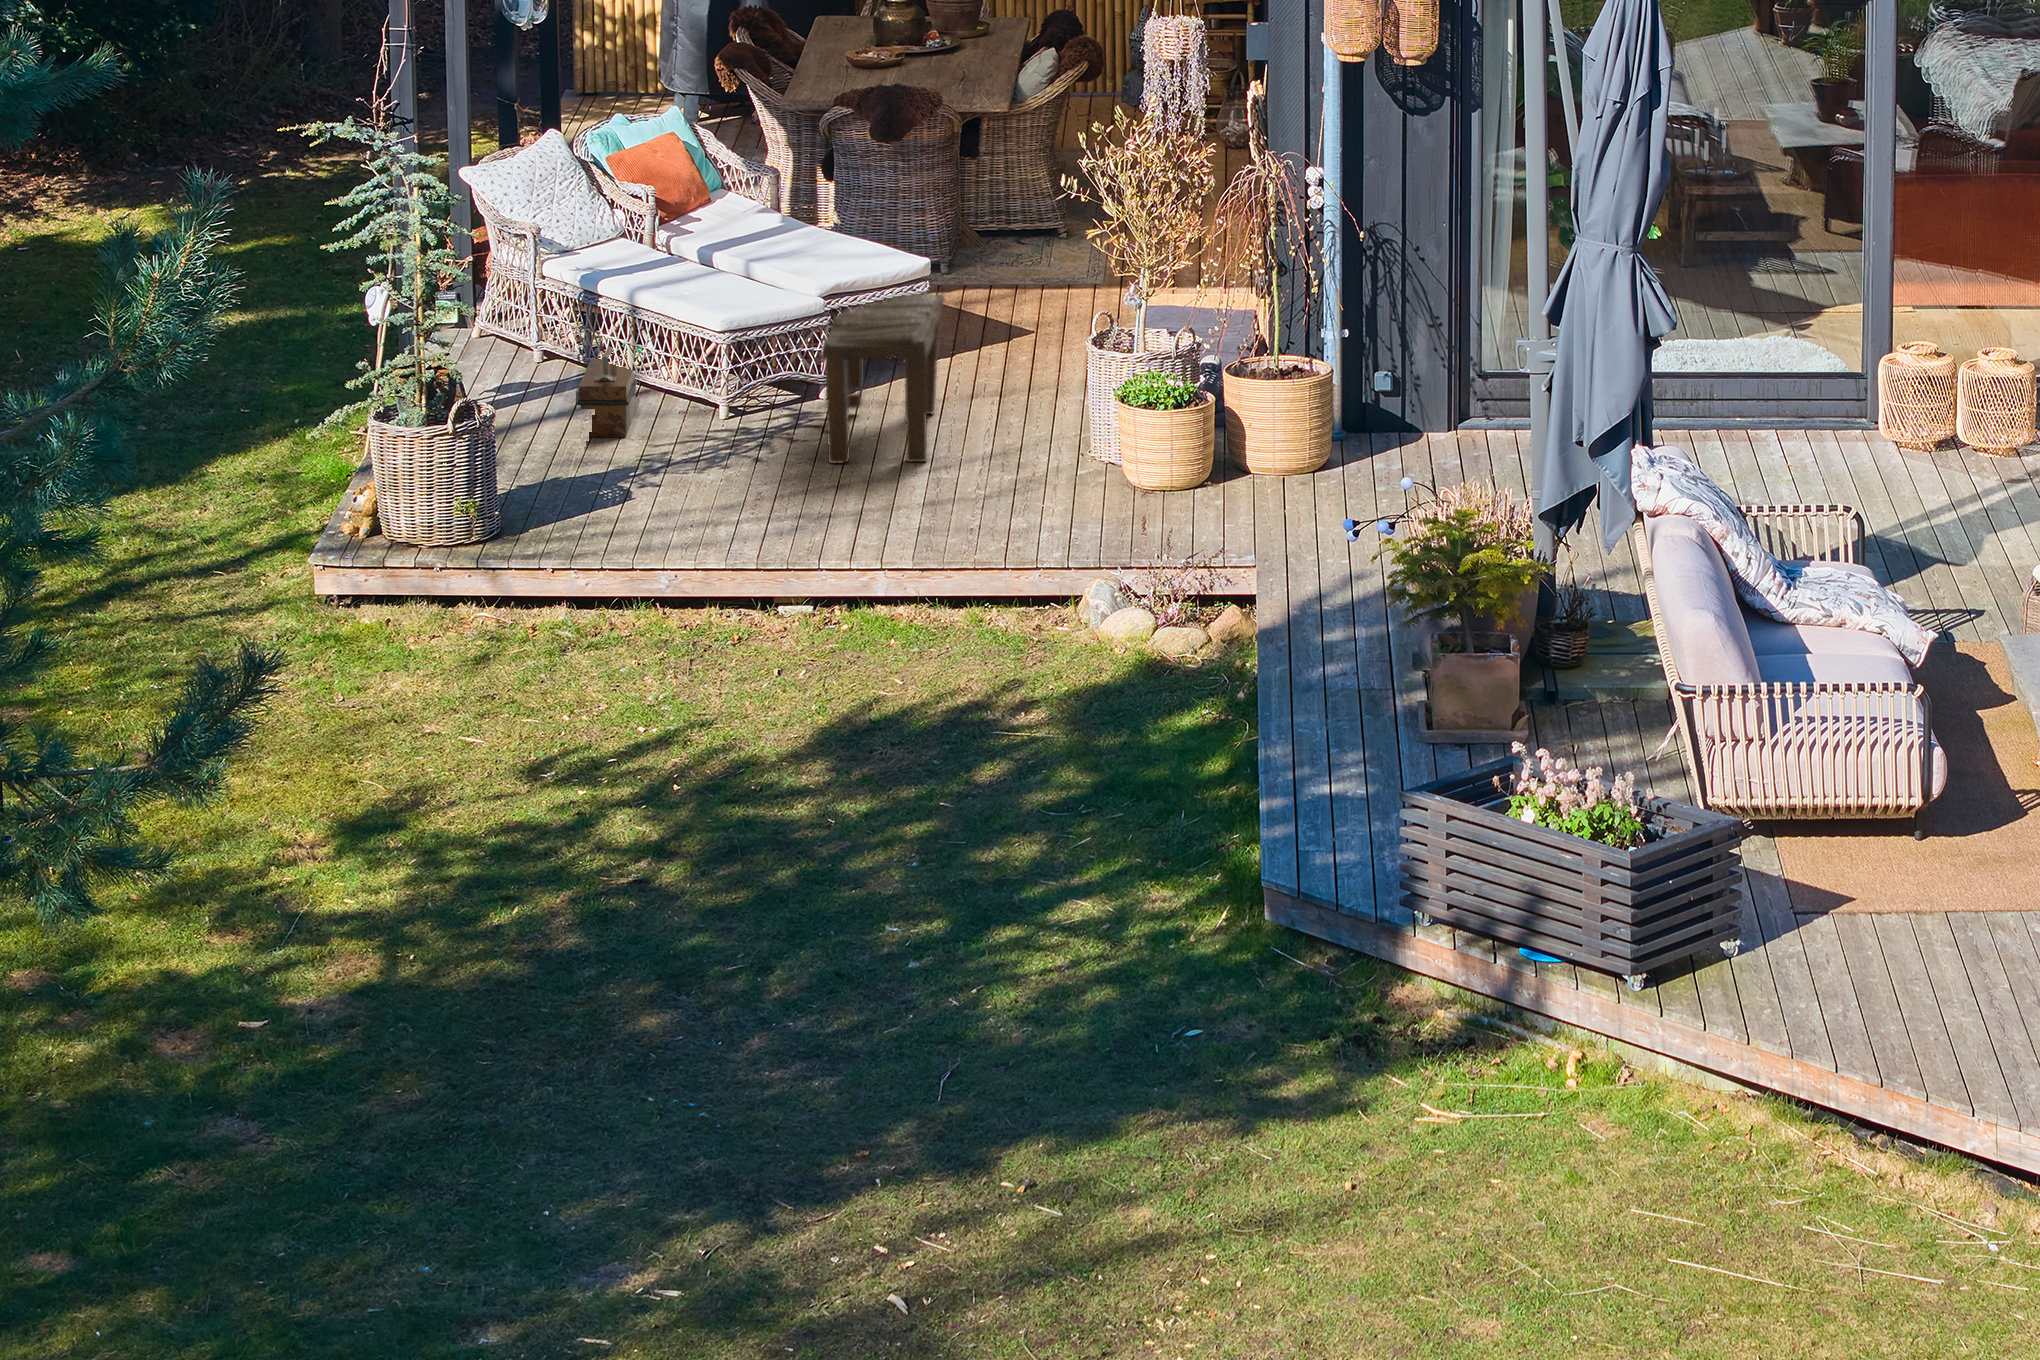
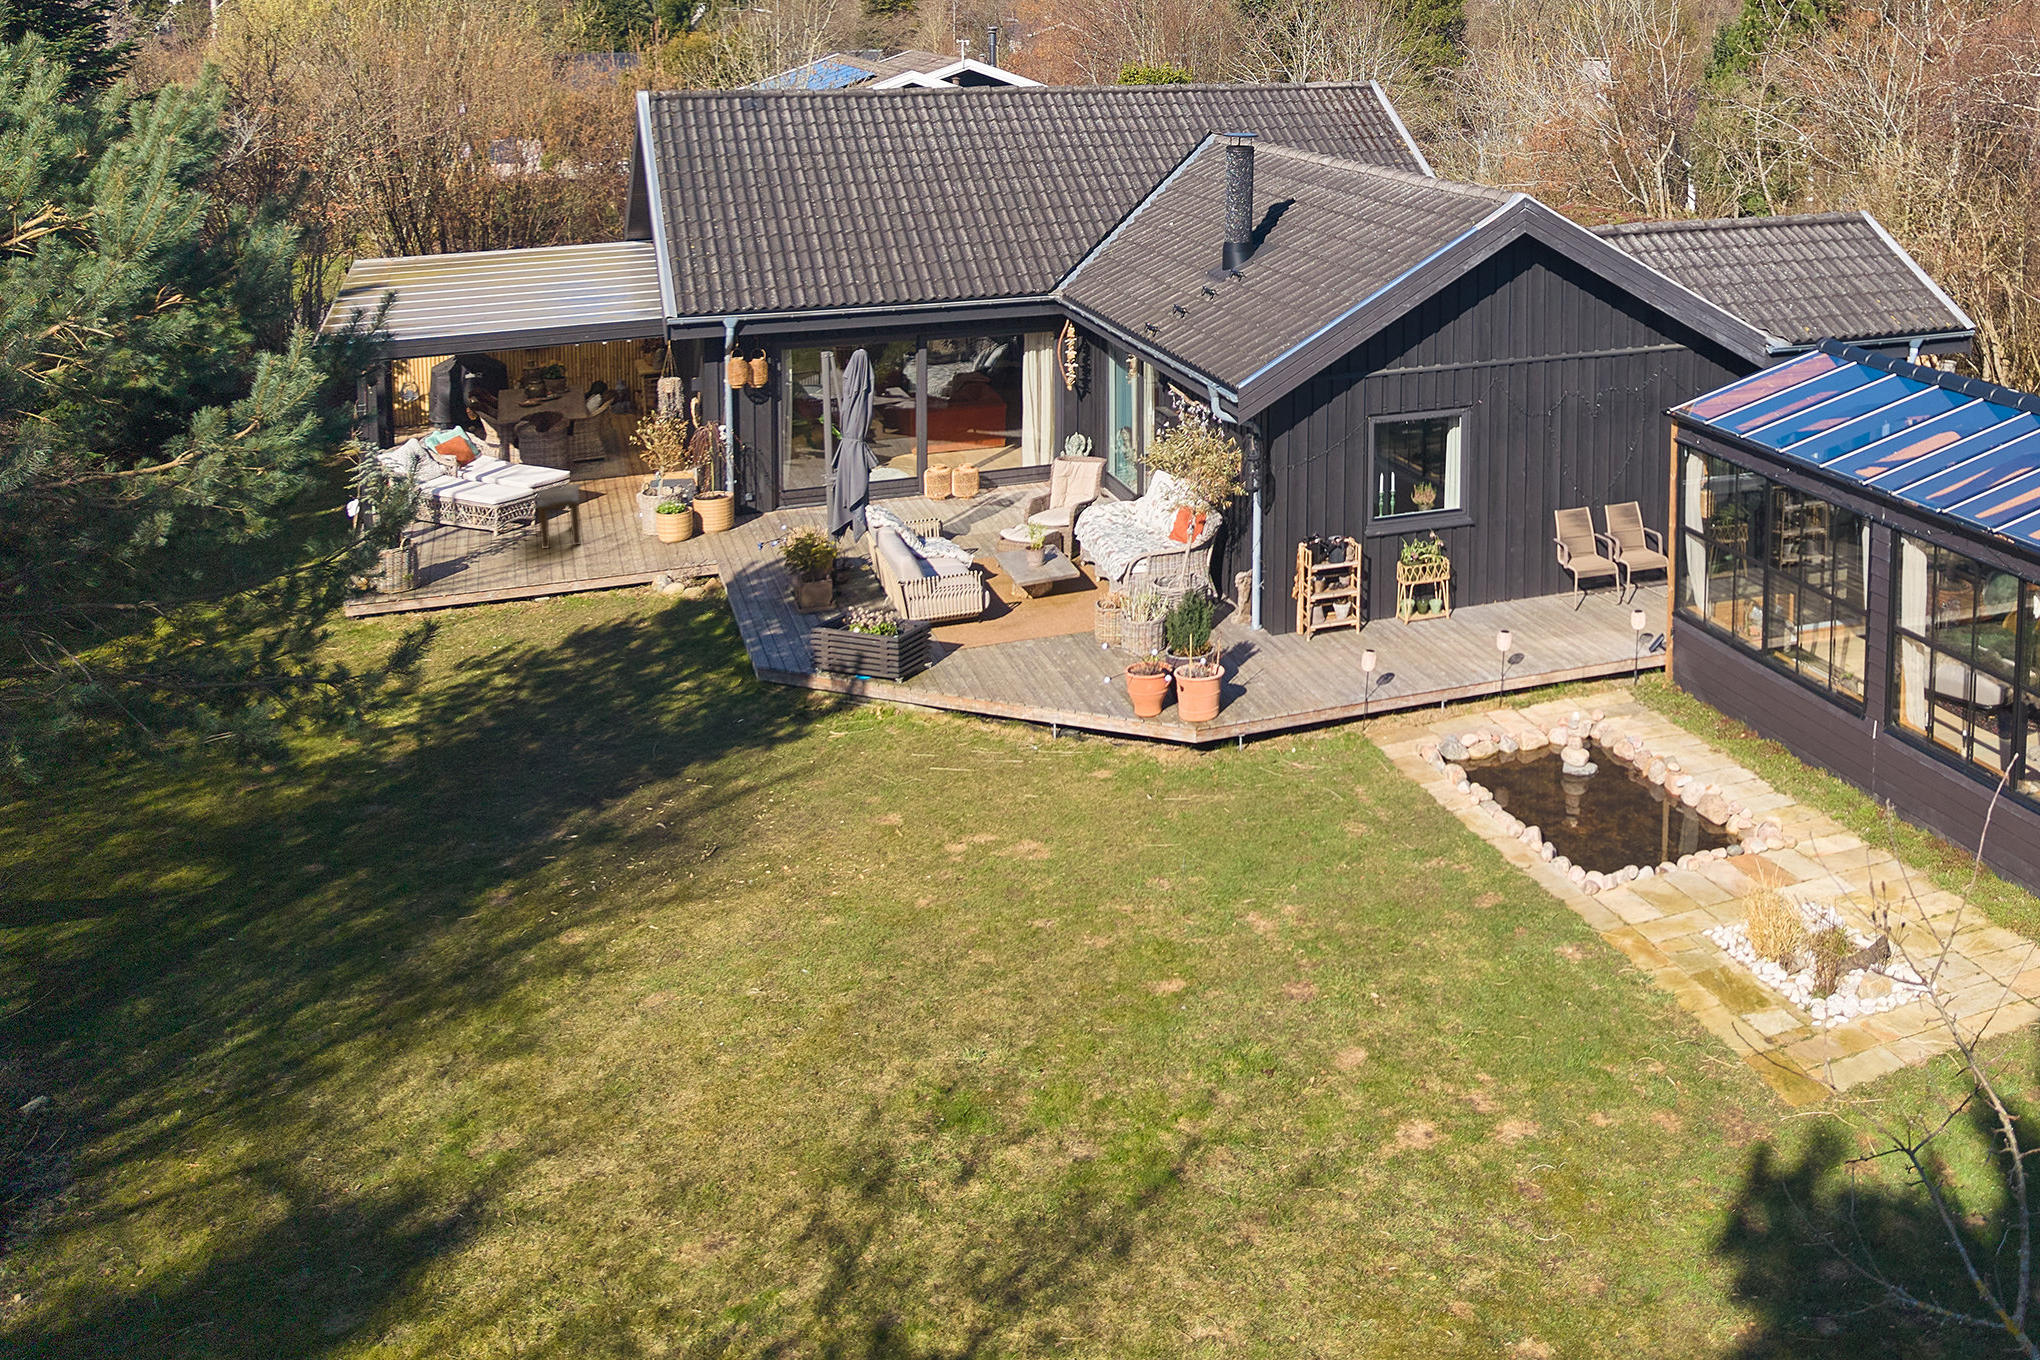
toolbox: present [576,346,640,437] -> none [432,513,457,550]

